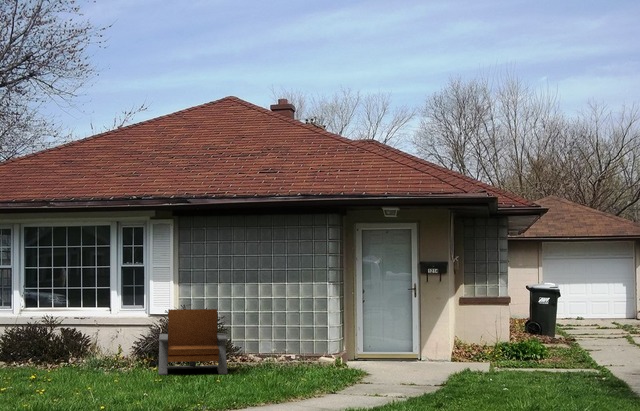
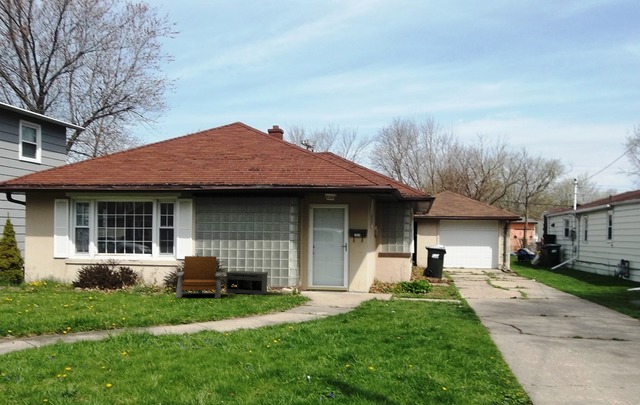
bench: none [231,331,295,368] -> present [226,271,268,295]

